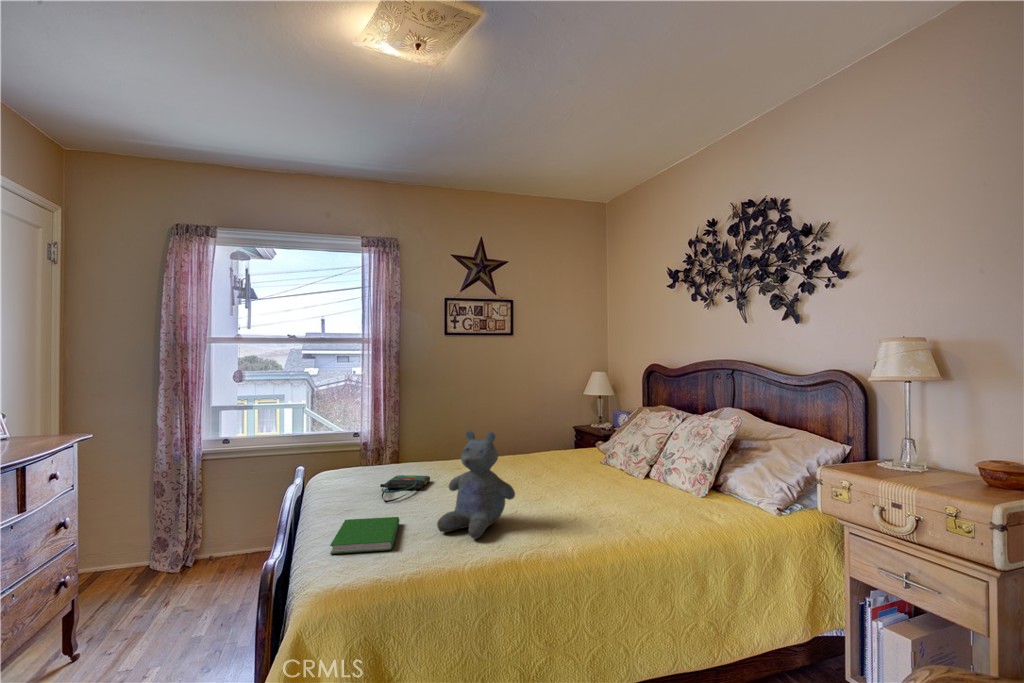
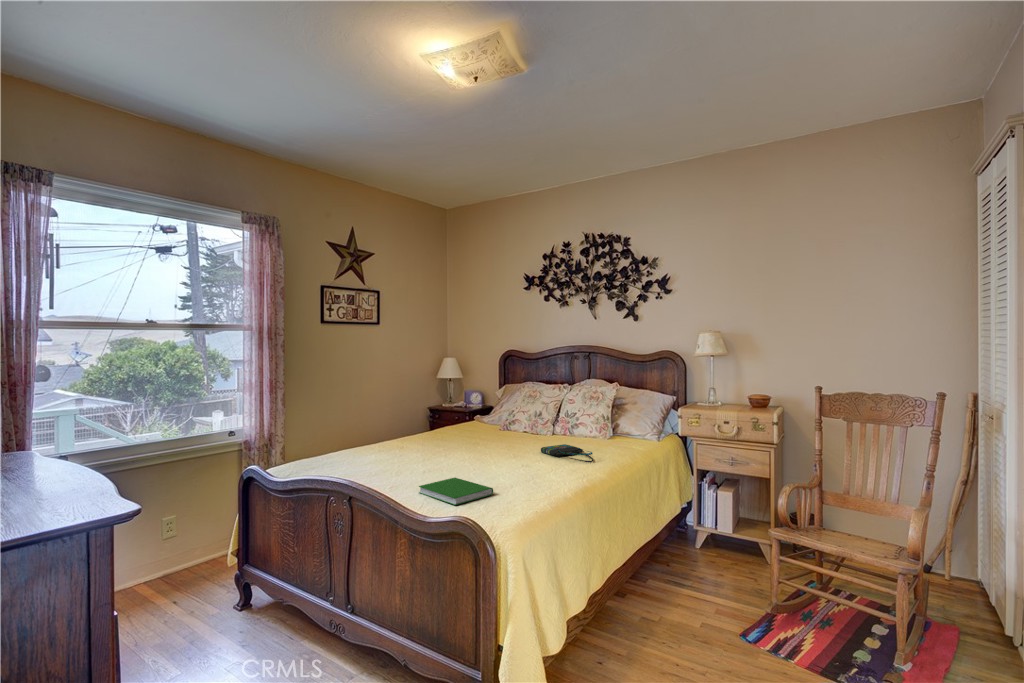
stuffed bear: present [437,430,515,539] -> none [483,400,543,480]
tote bag: present [380,475,430,502] -> present [541,444,593,462]

